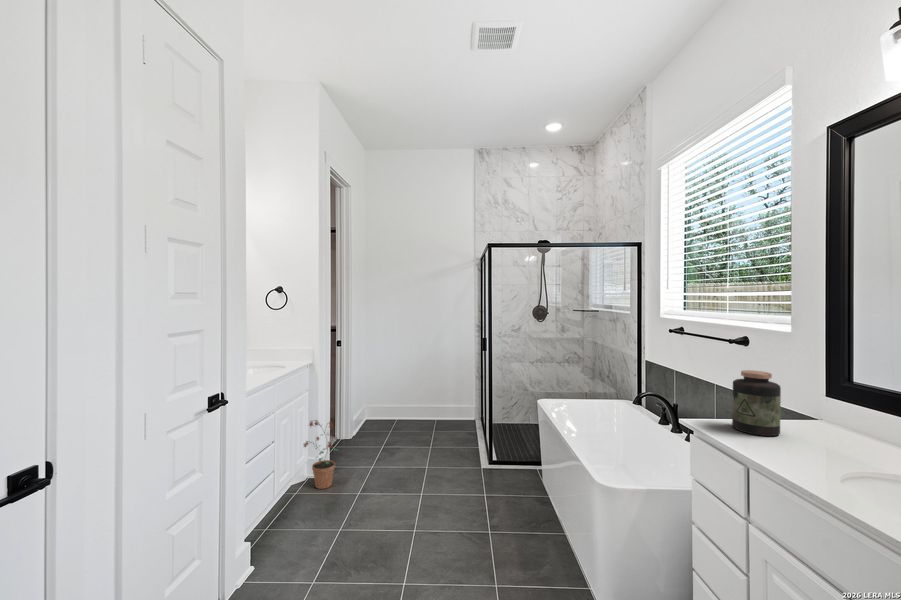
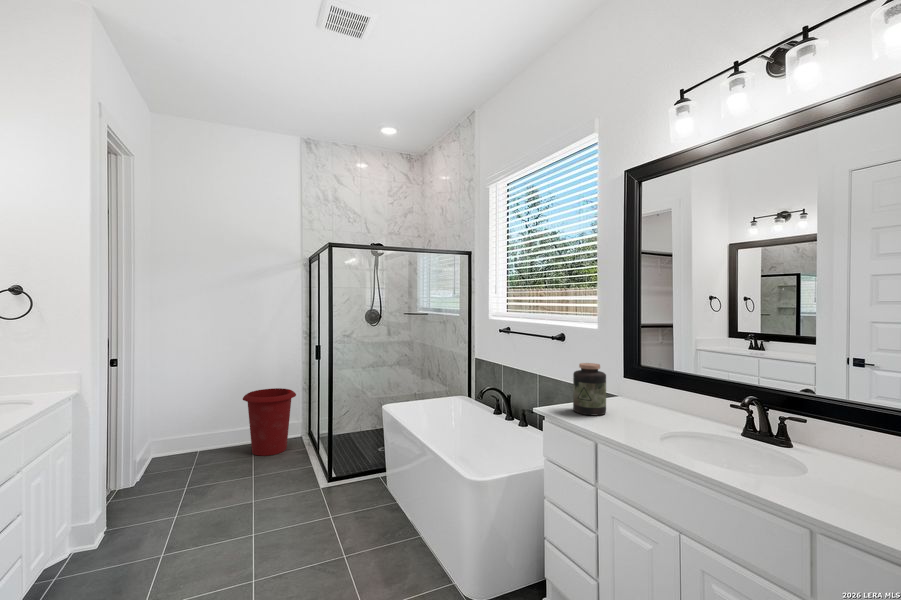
waste bin: none [428,374,471,432] -> present [243,388,296,456]
potted plant: present [304,420,337,489] -> none [70,468,130,563]

